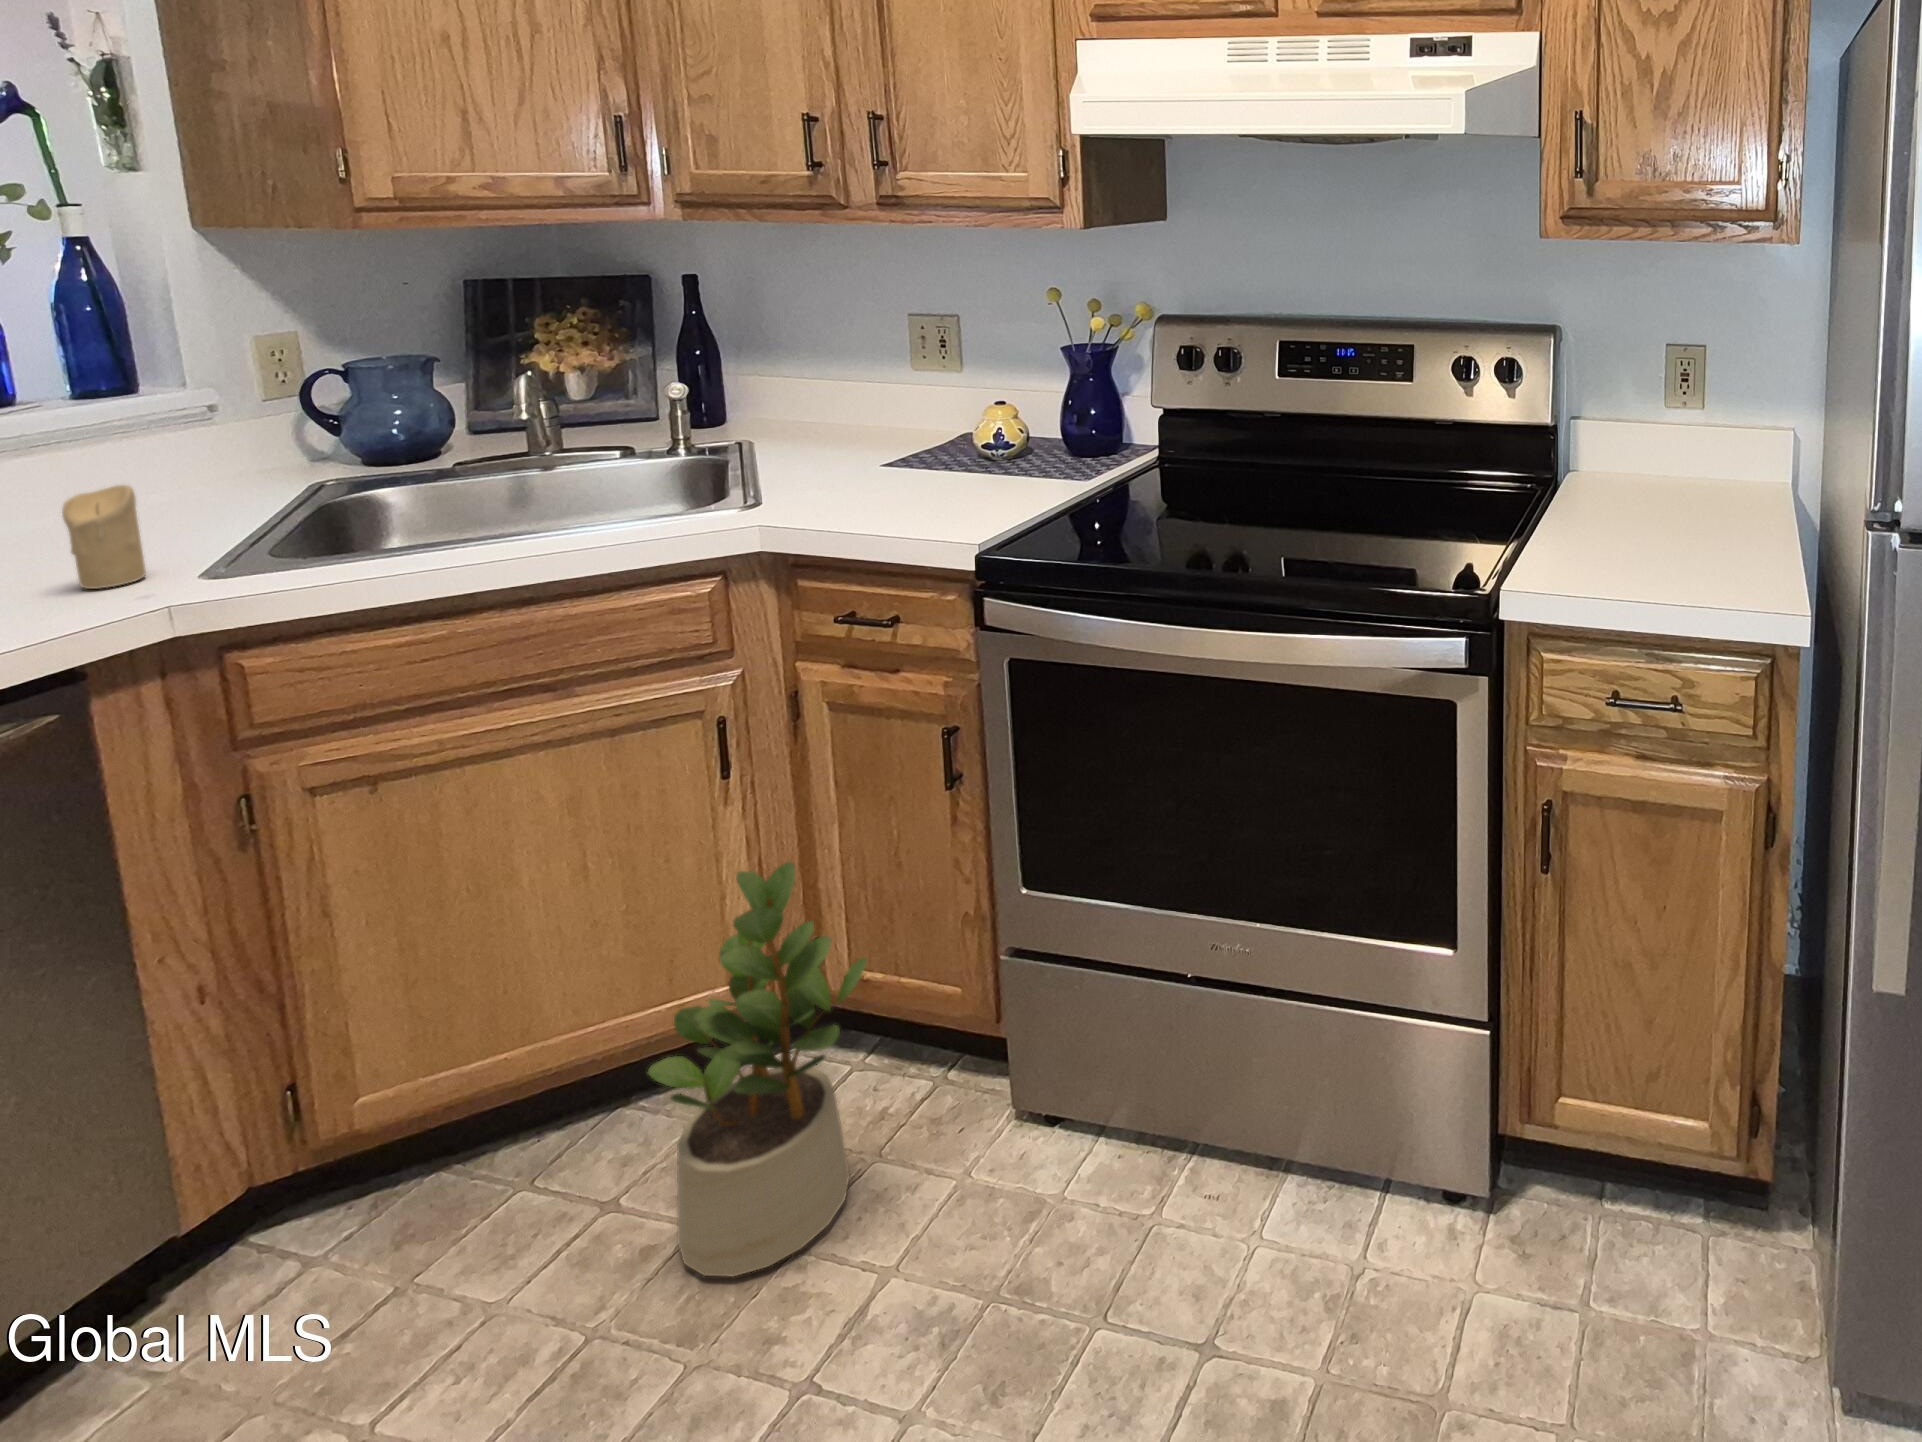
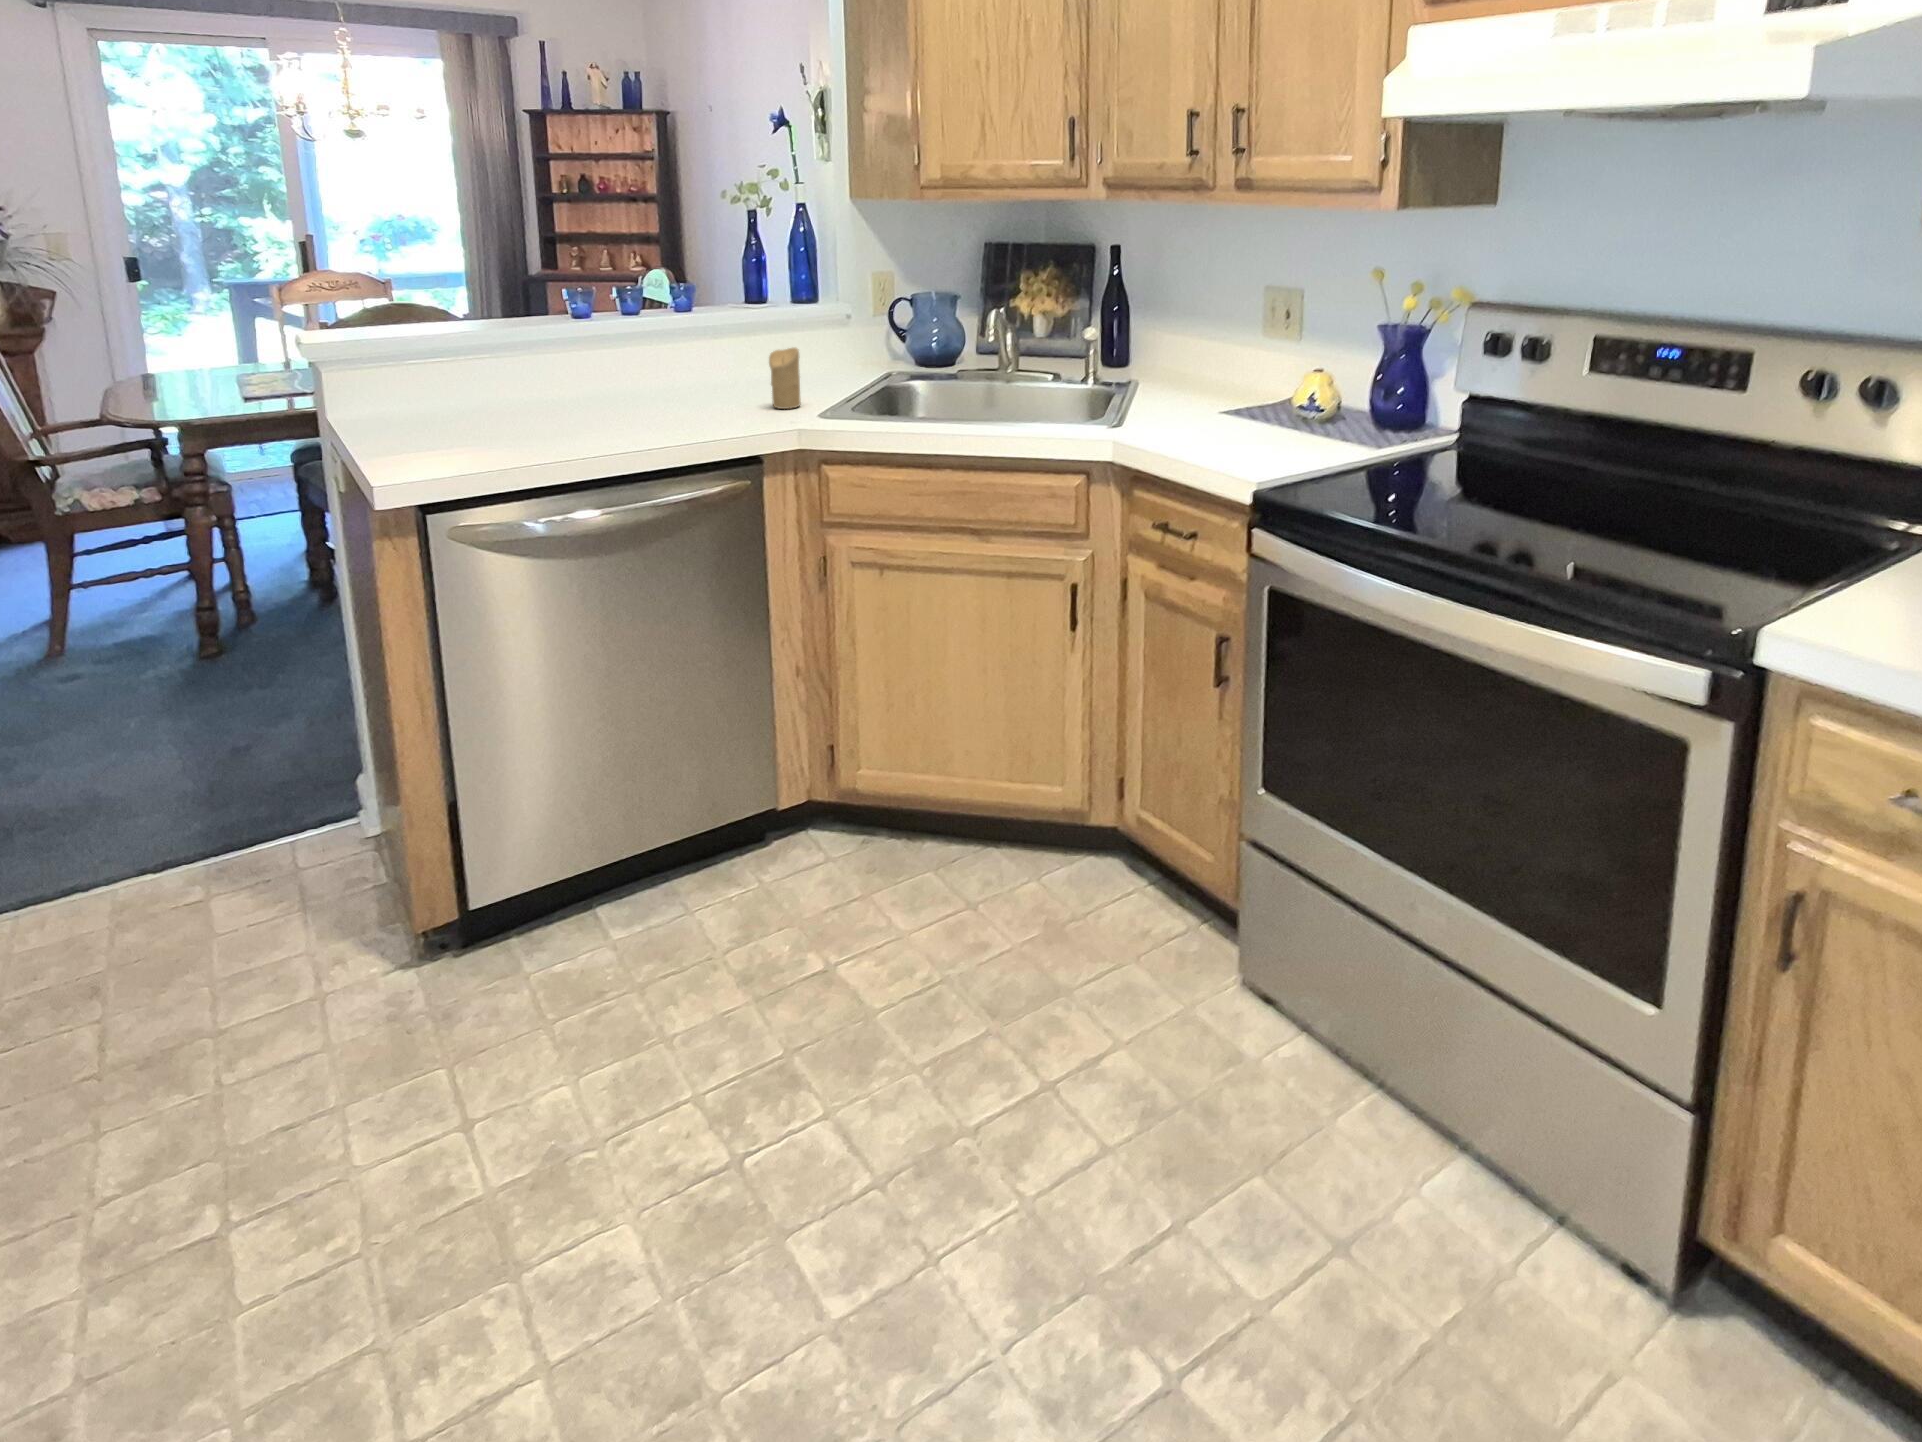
potted plant: present [648,862,867,1277] -> none [995,695,1143,999]

